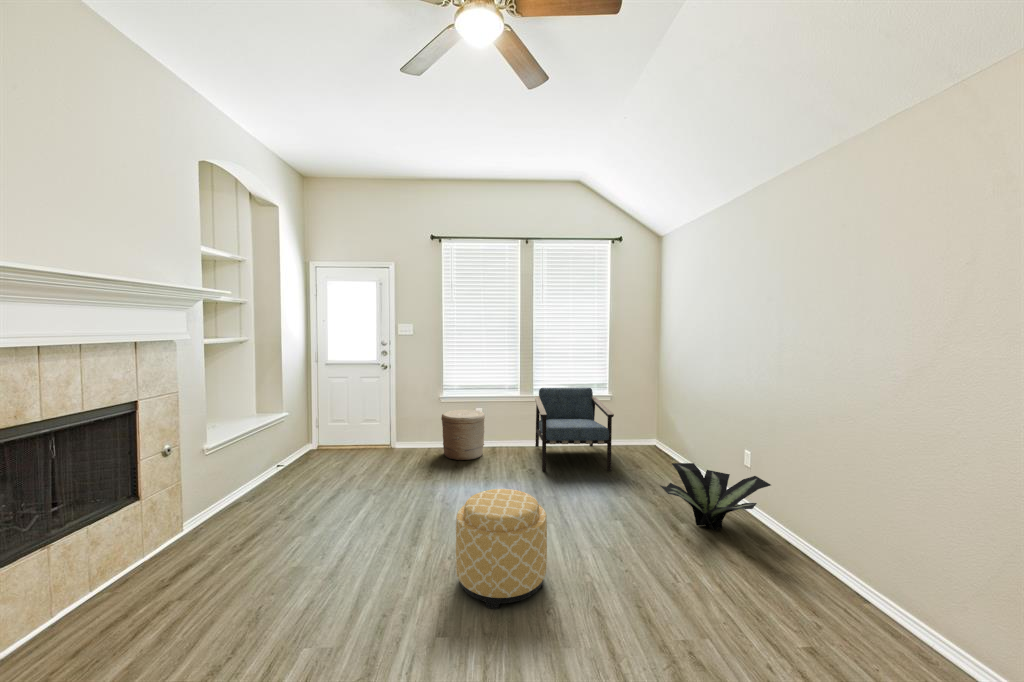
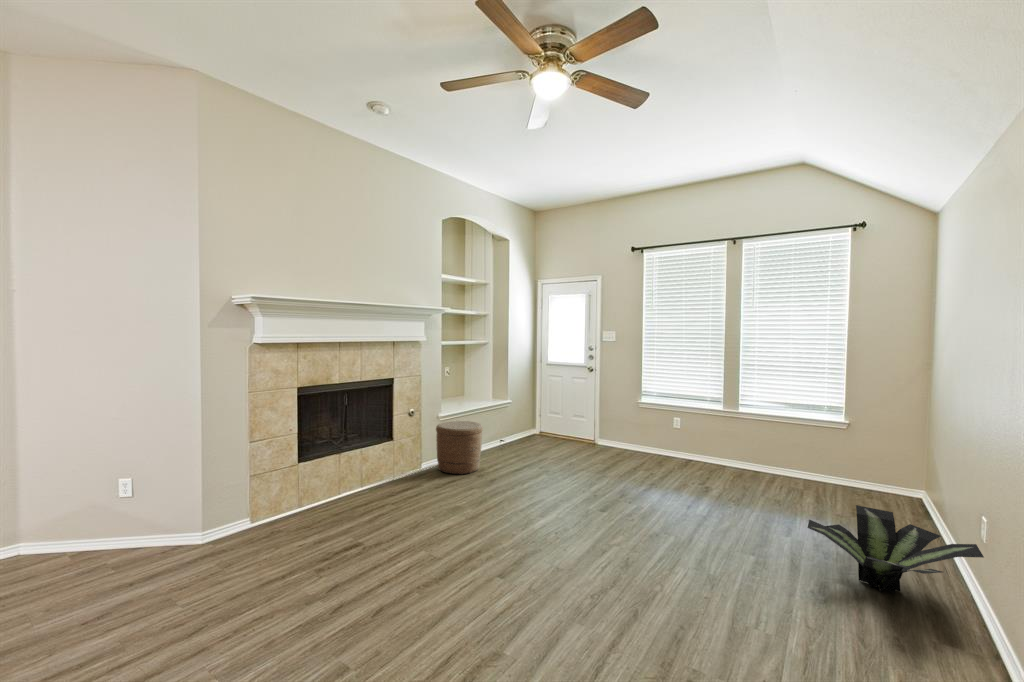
armchair: present [535,388,614,471] -> none [720,404,822,508]
woven basket: present [441,410,485,460] -> present [436,421,483,474]
ottoman: present [456,489,547,609] -> none [557,472,634,562]

